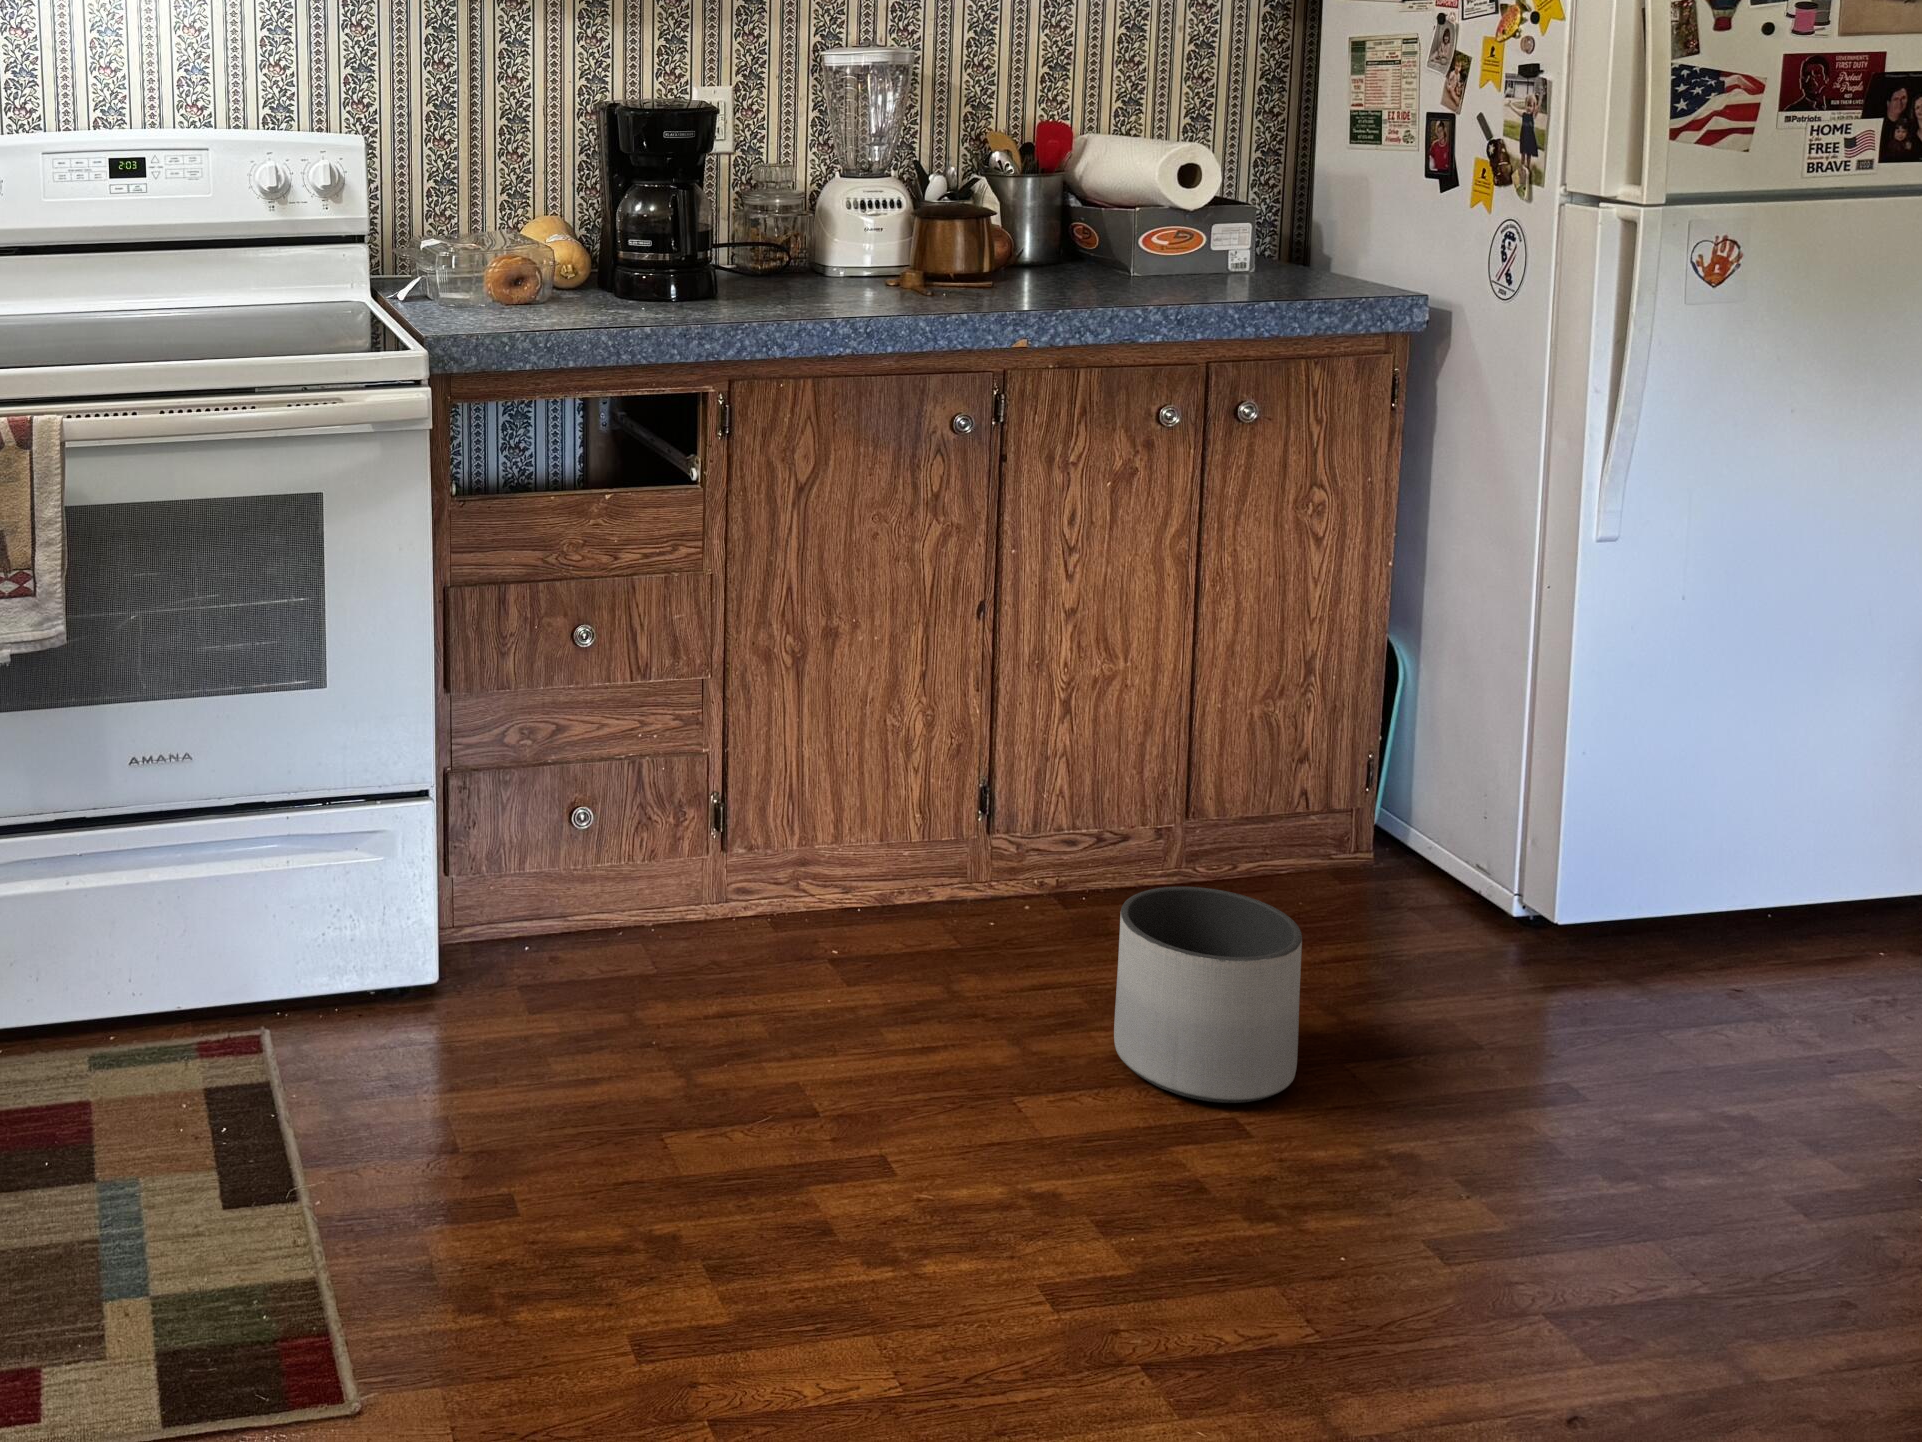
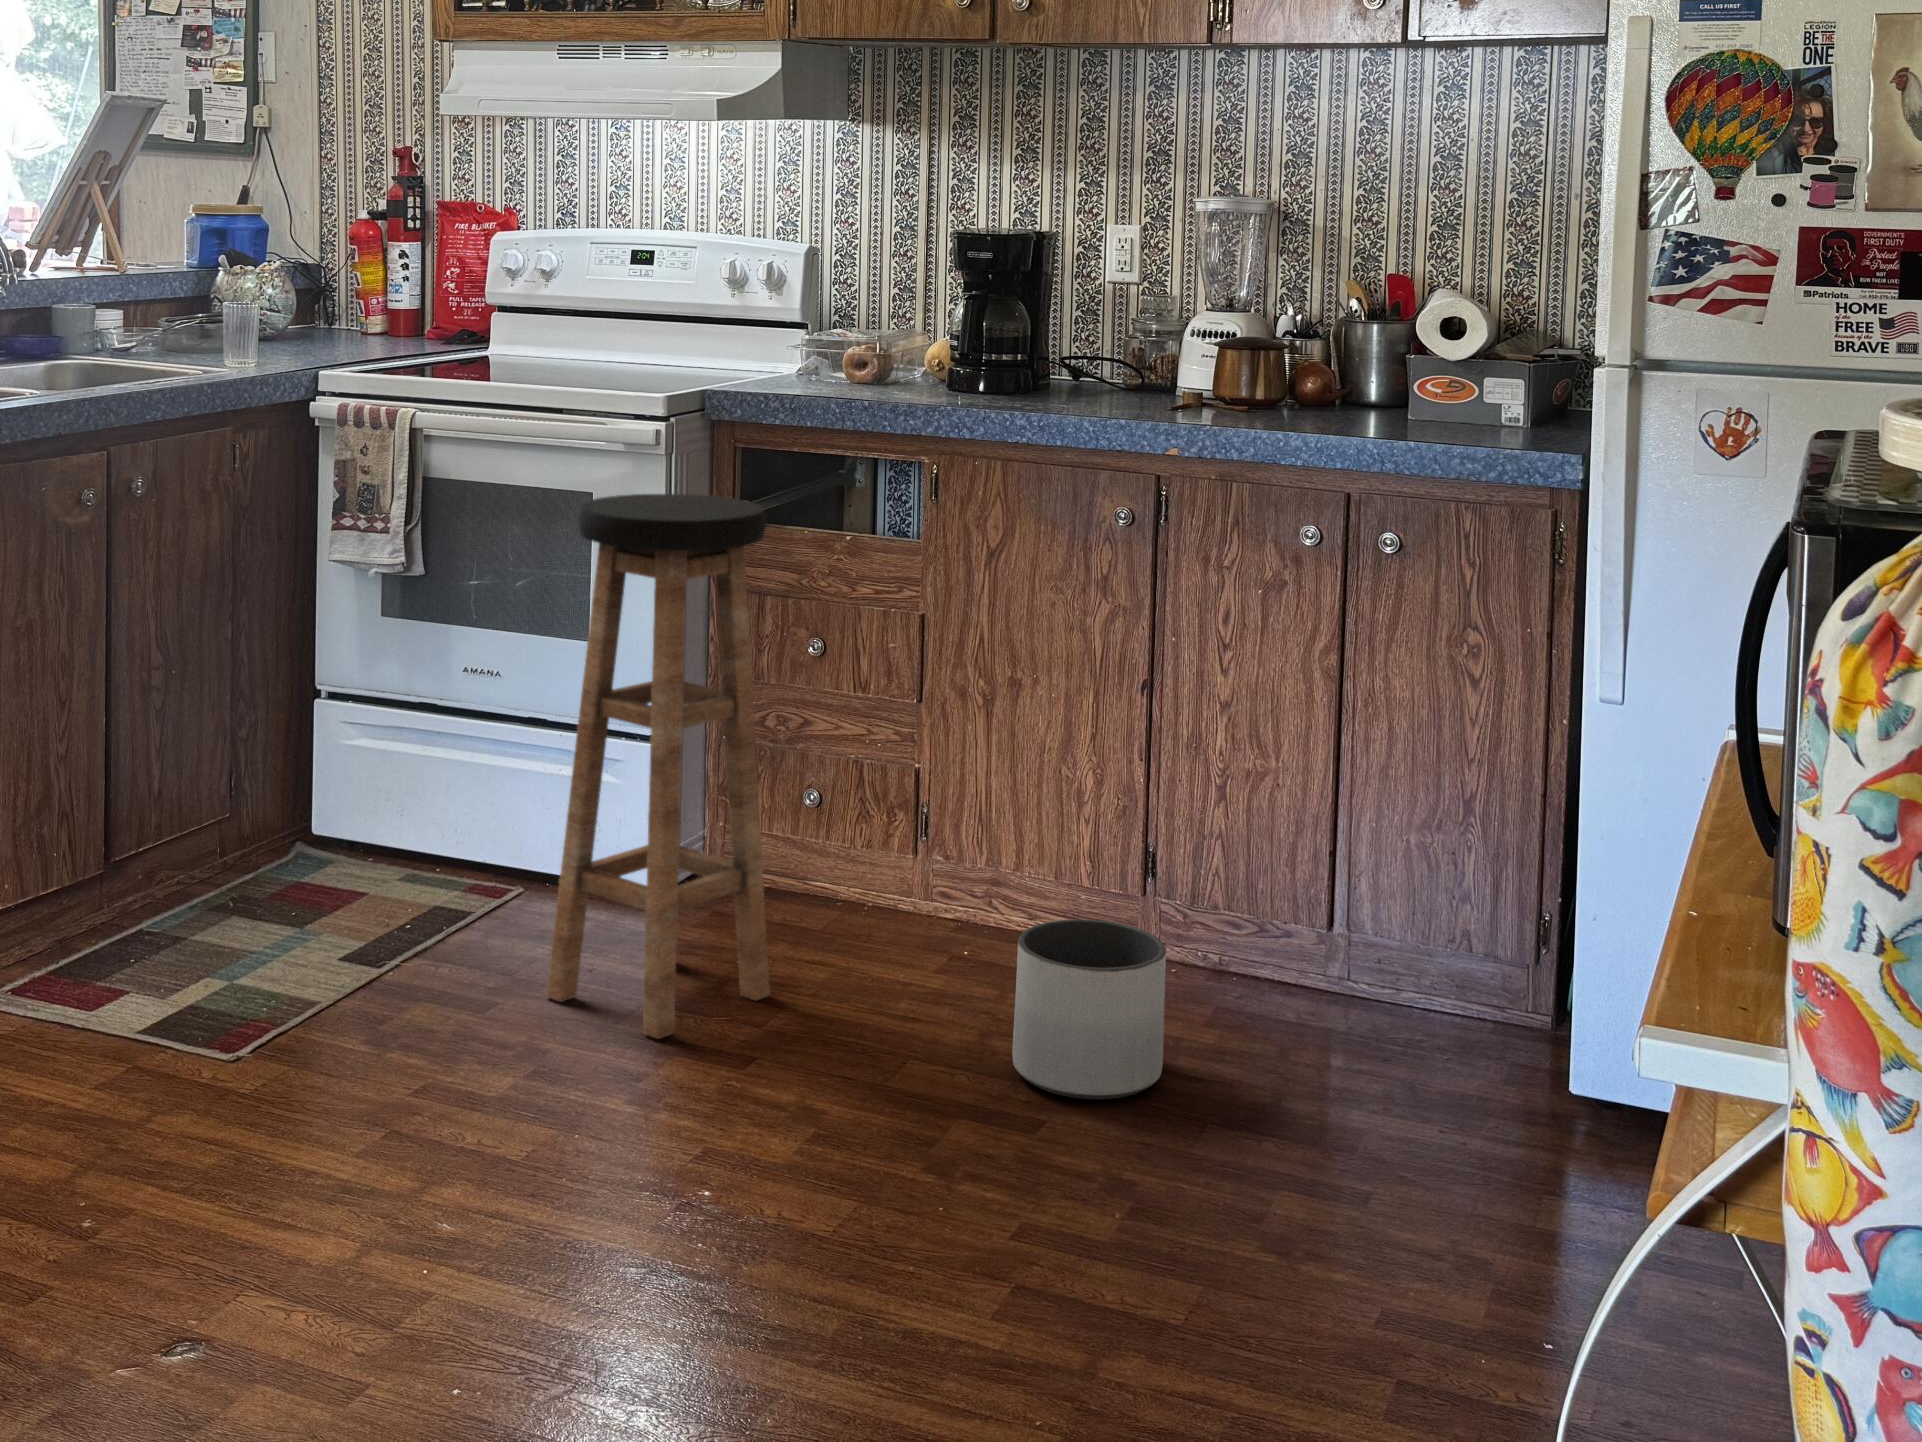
bar stool: none [567,479,821,1198] -> present [546,494,770,1039]

